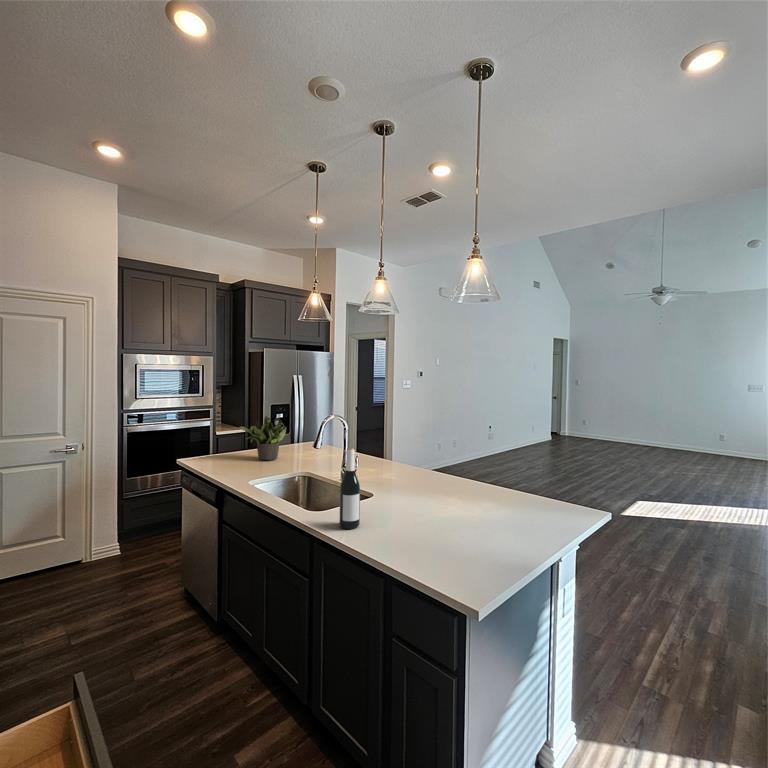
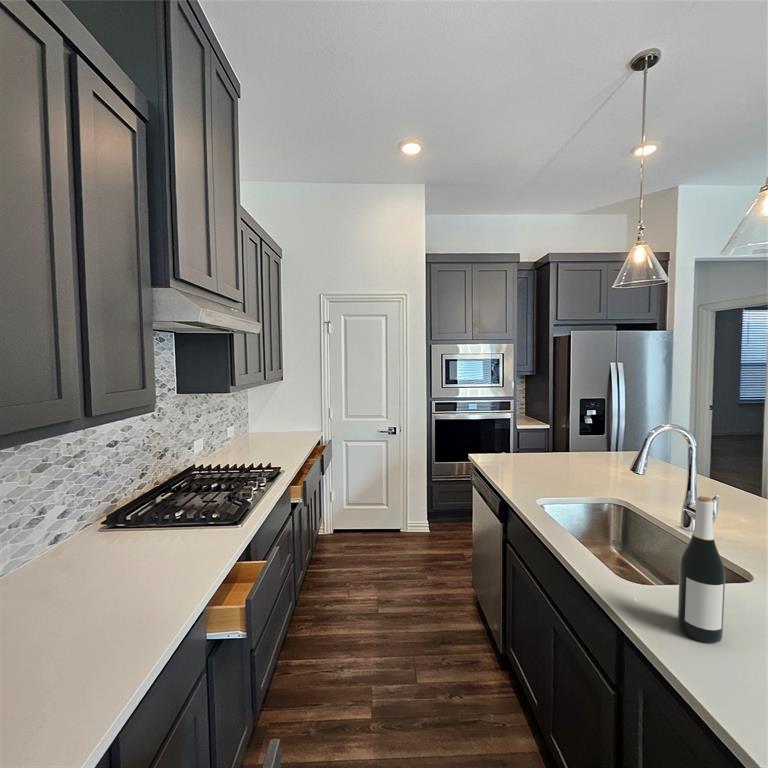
potted plant: present [239,416,287,460] -> none [532,415,596,472]

